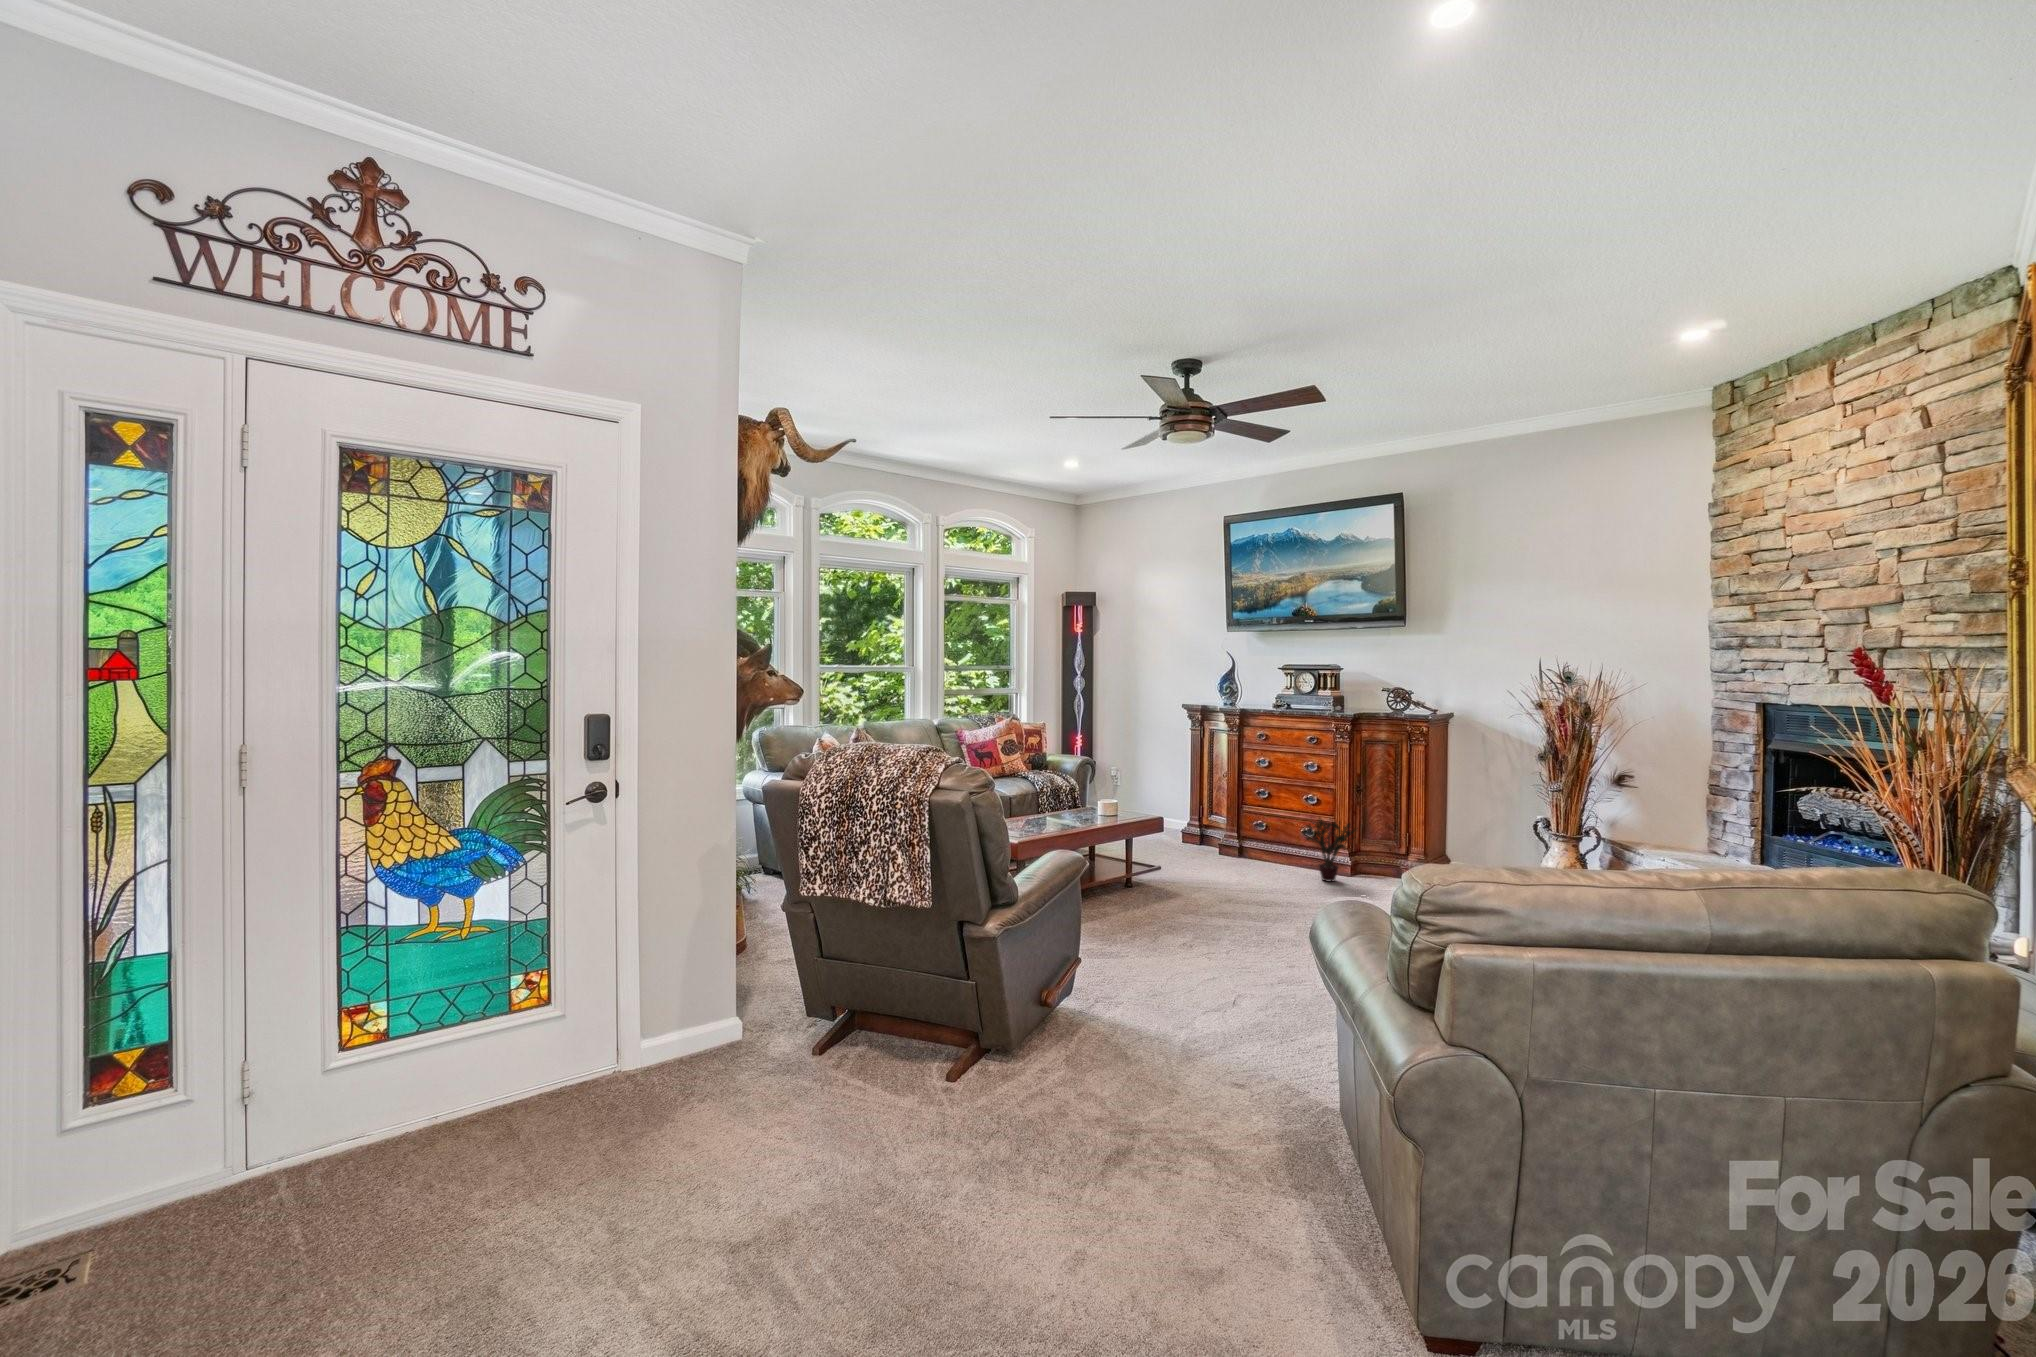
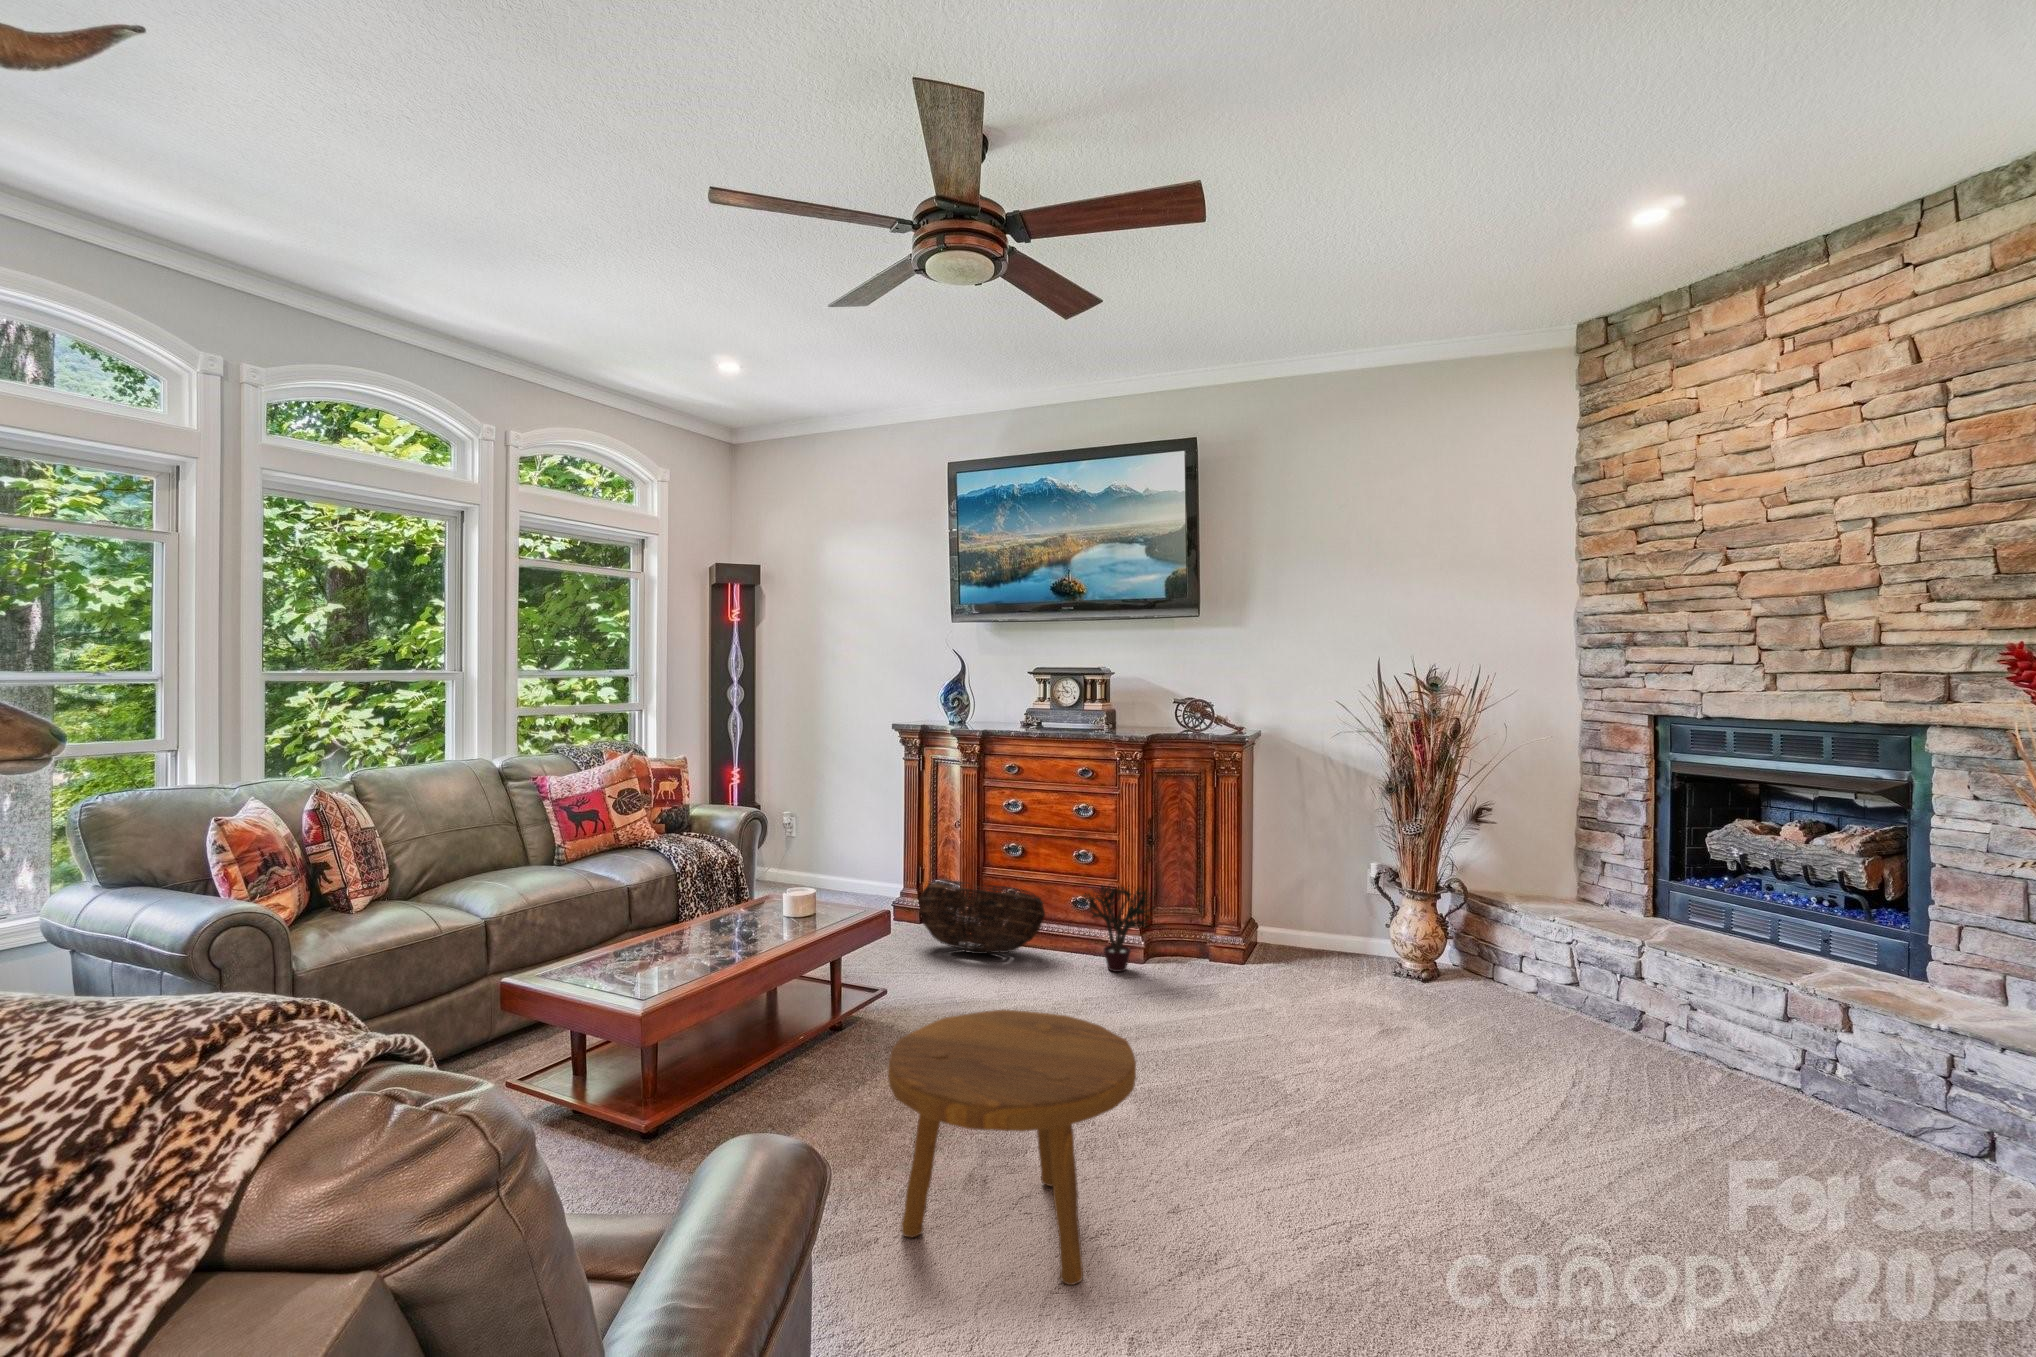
basket: none [1194,813,1281,865] -> present [919,881,1045,954]
footstool: none [1117,861,1252,990] -> present [888,1010,1136,1285]

